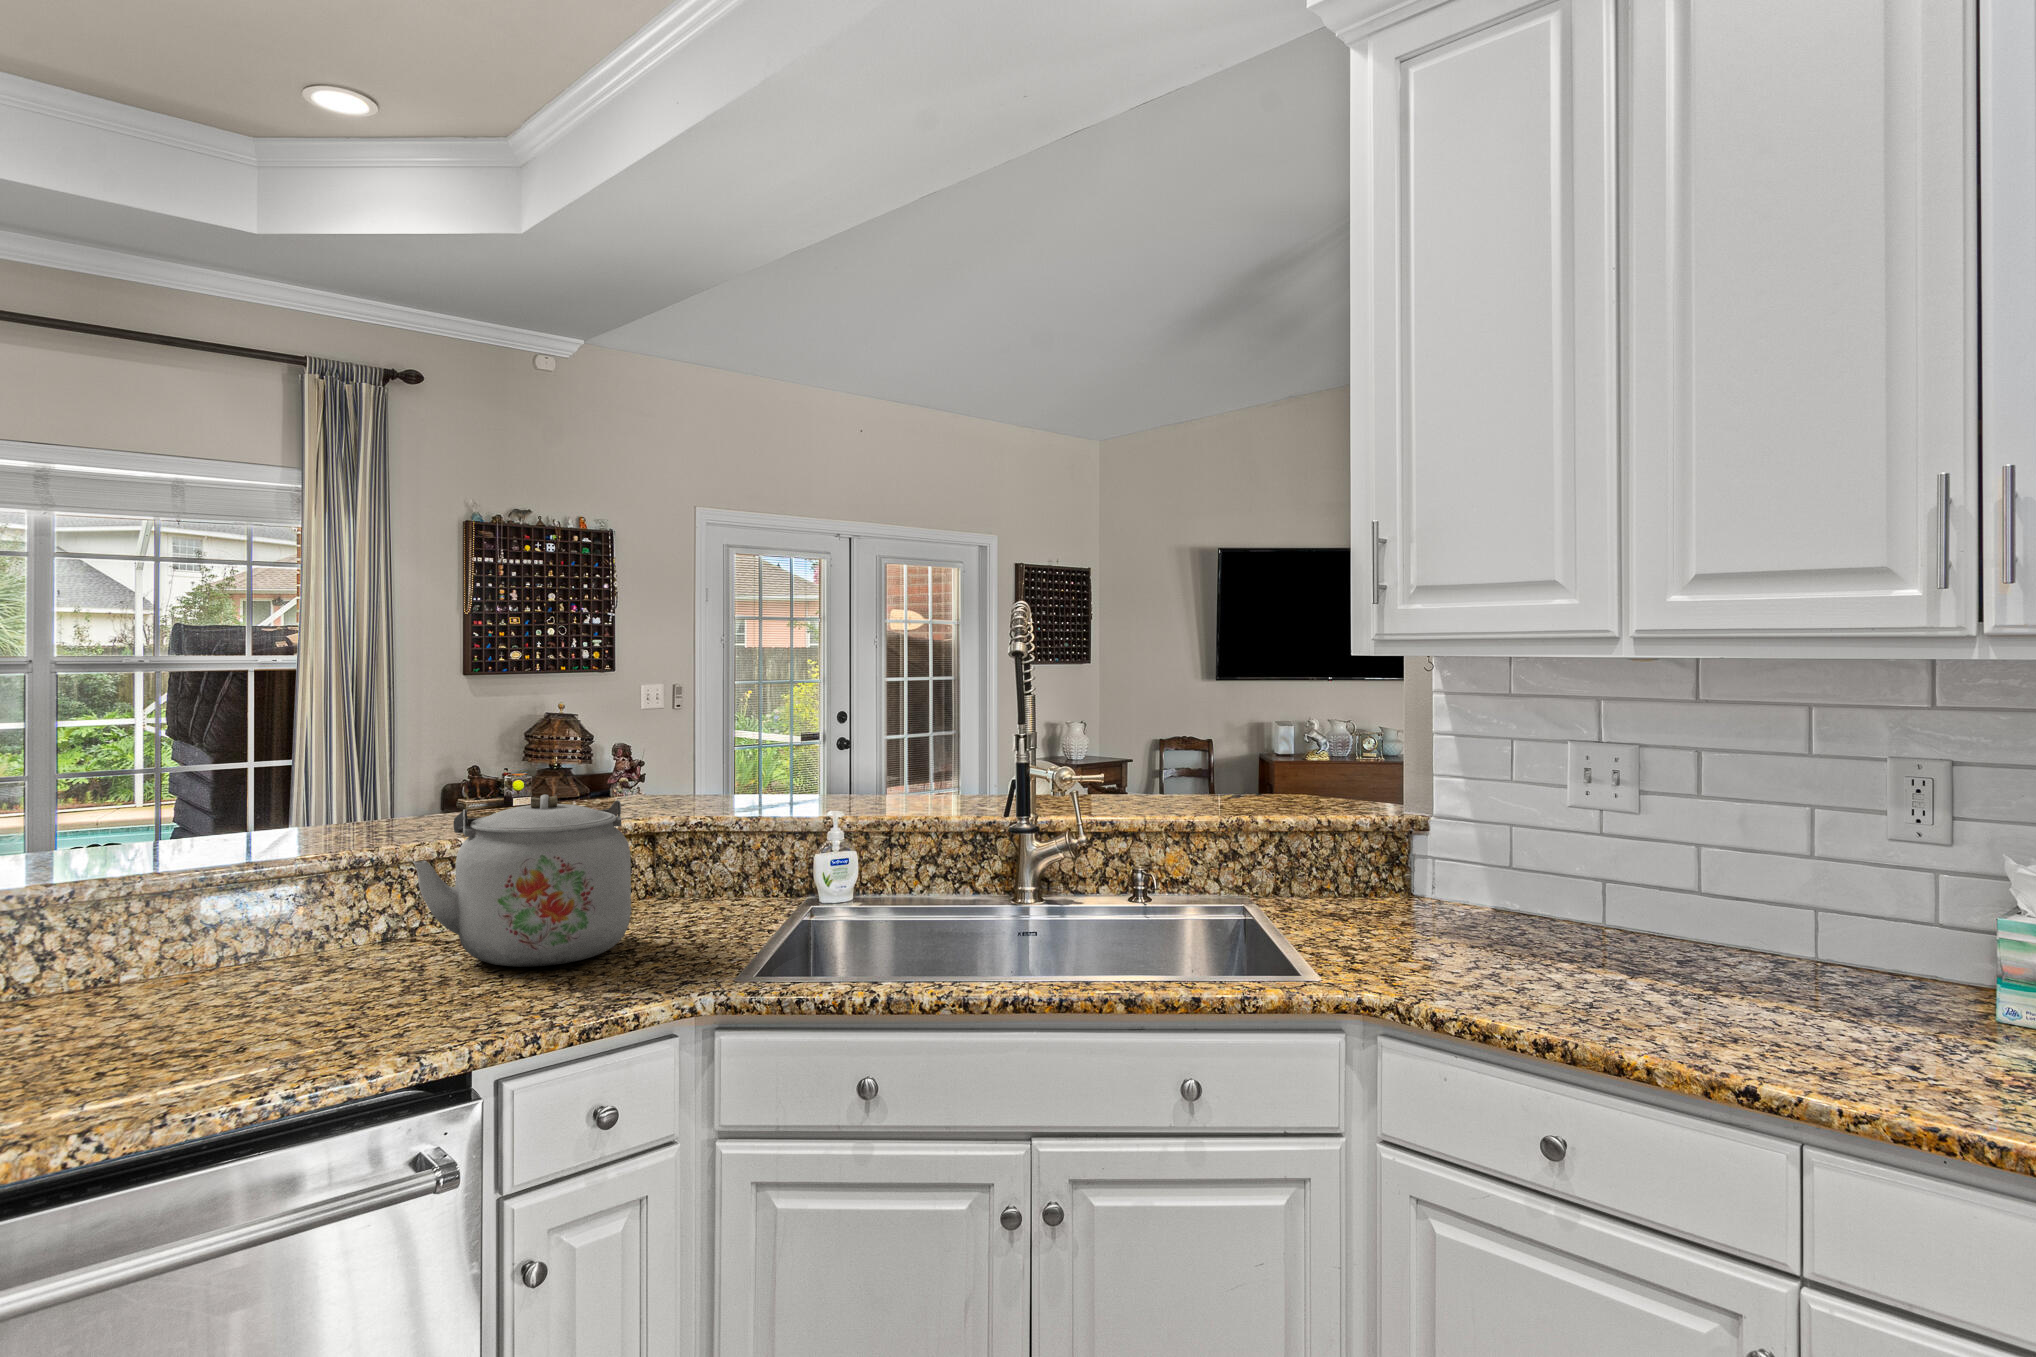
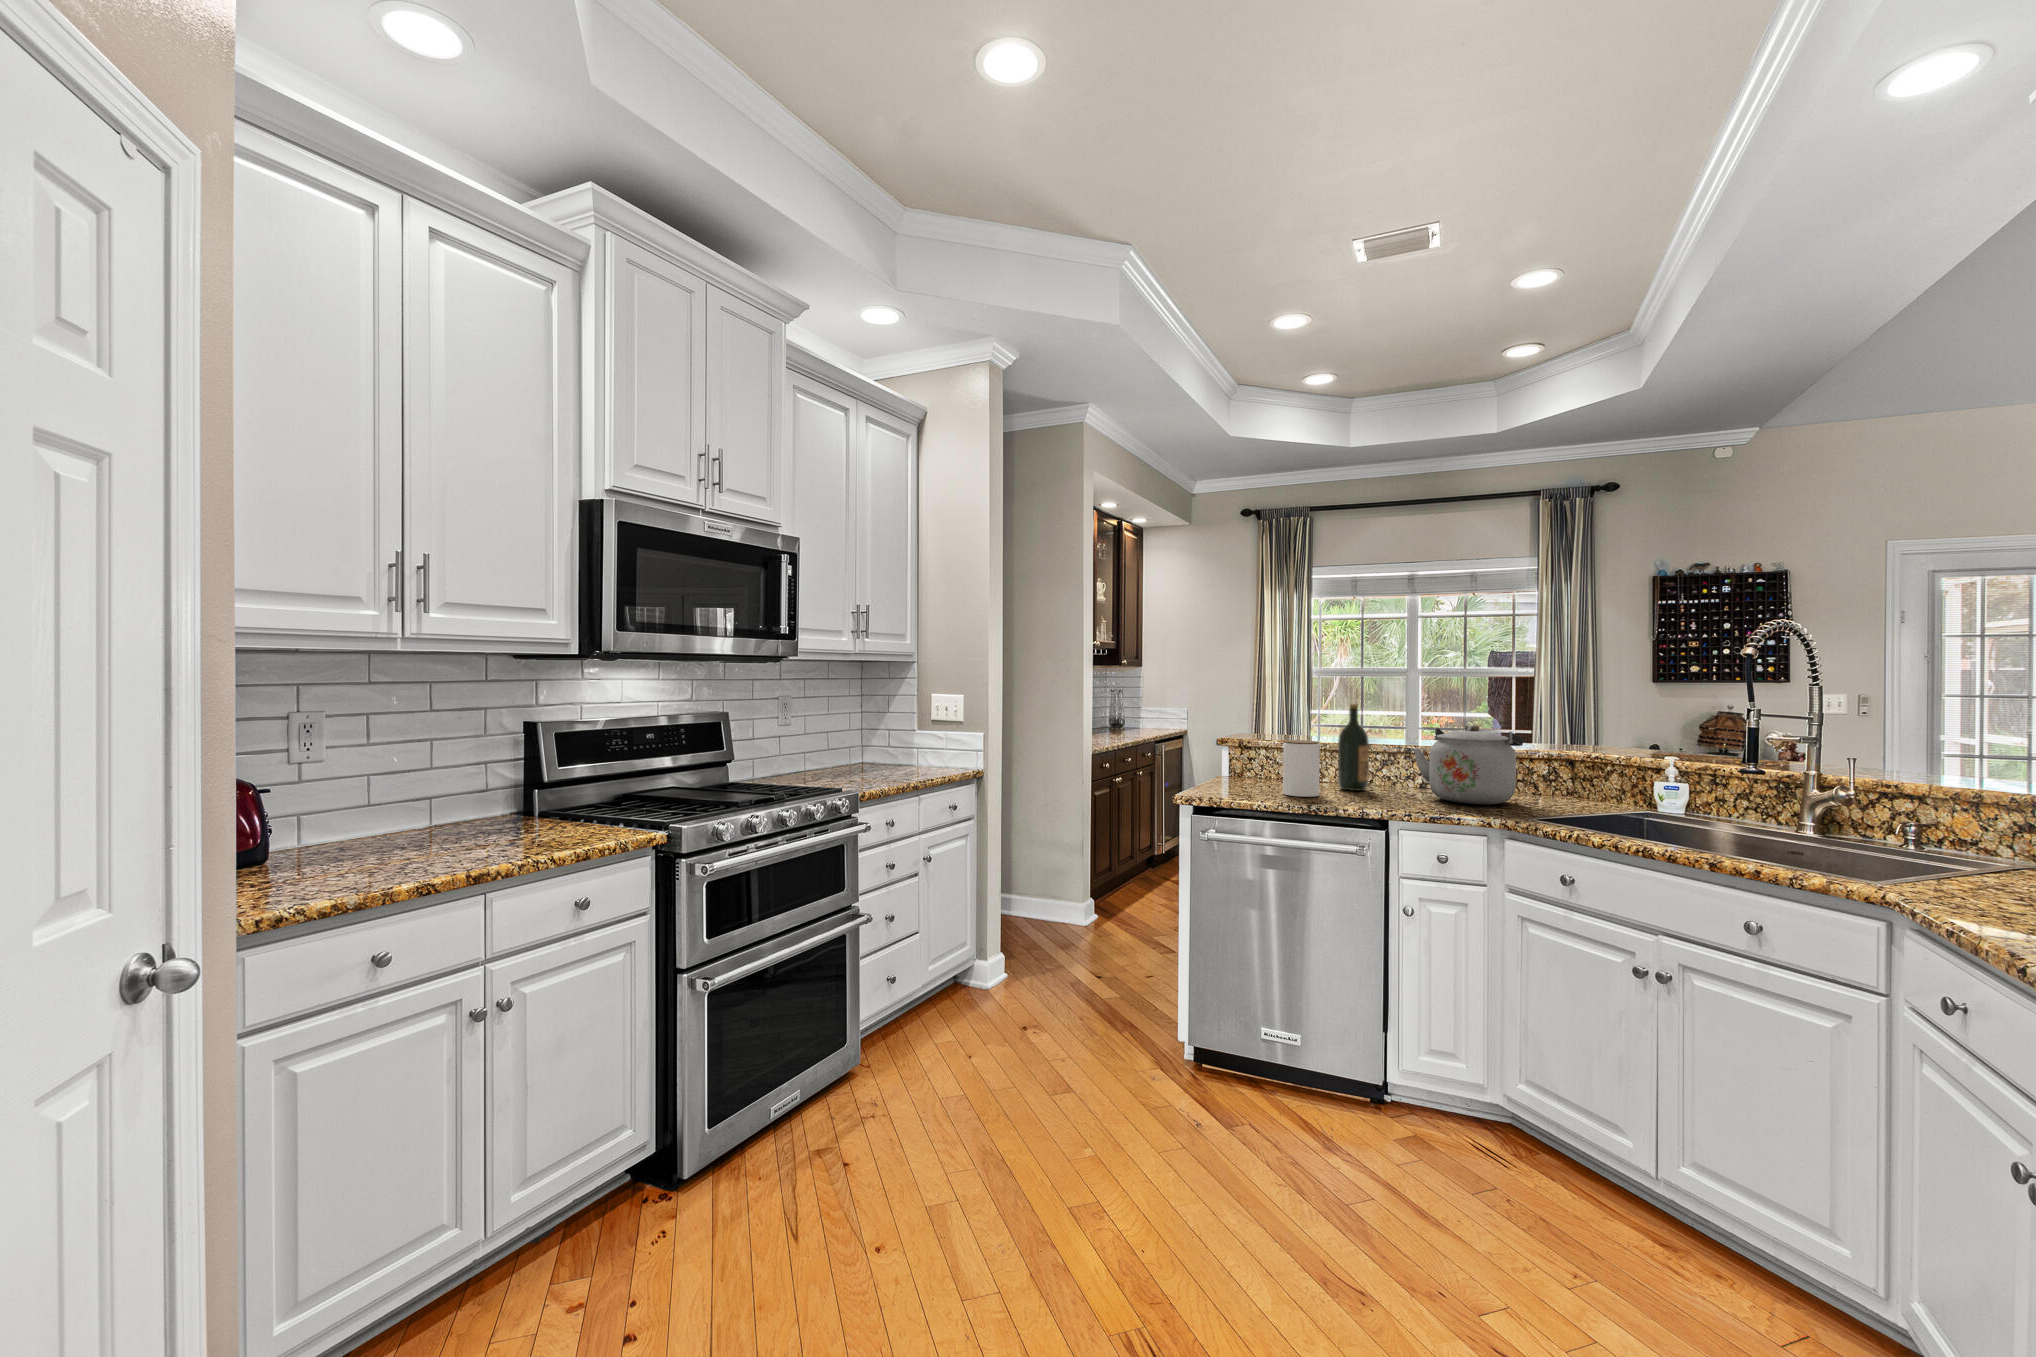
wine bottle: none [210,772,297,995] -> present [1338,704,1369,791]
jar: none [87,888,210,1063] -> present [1283,740,1320,797]

